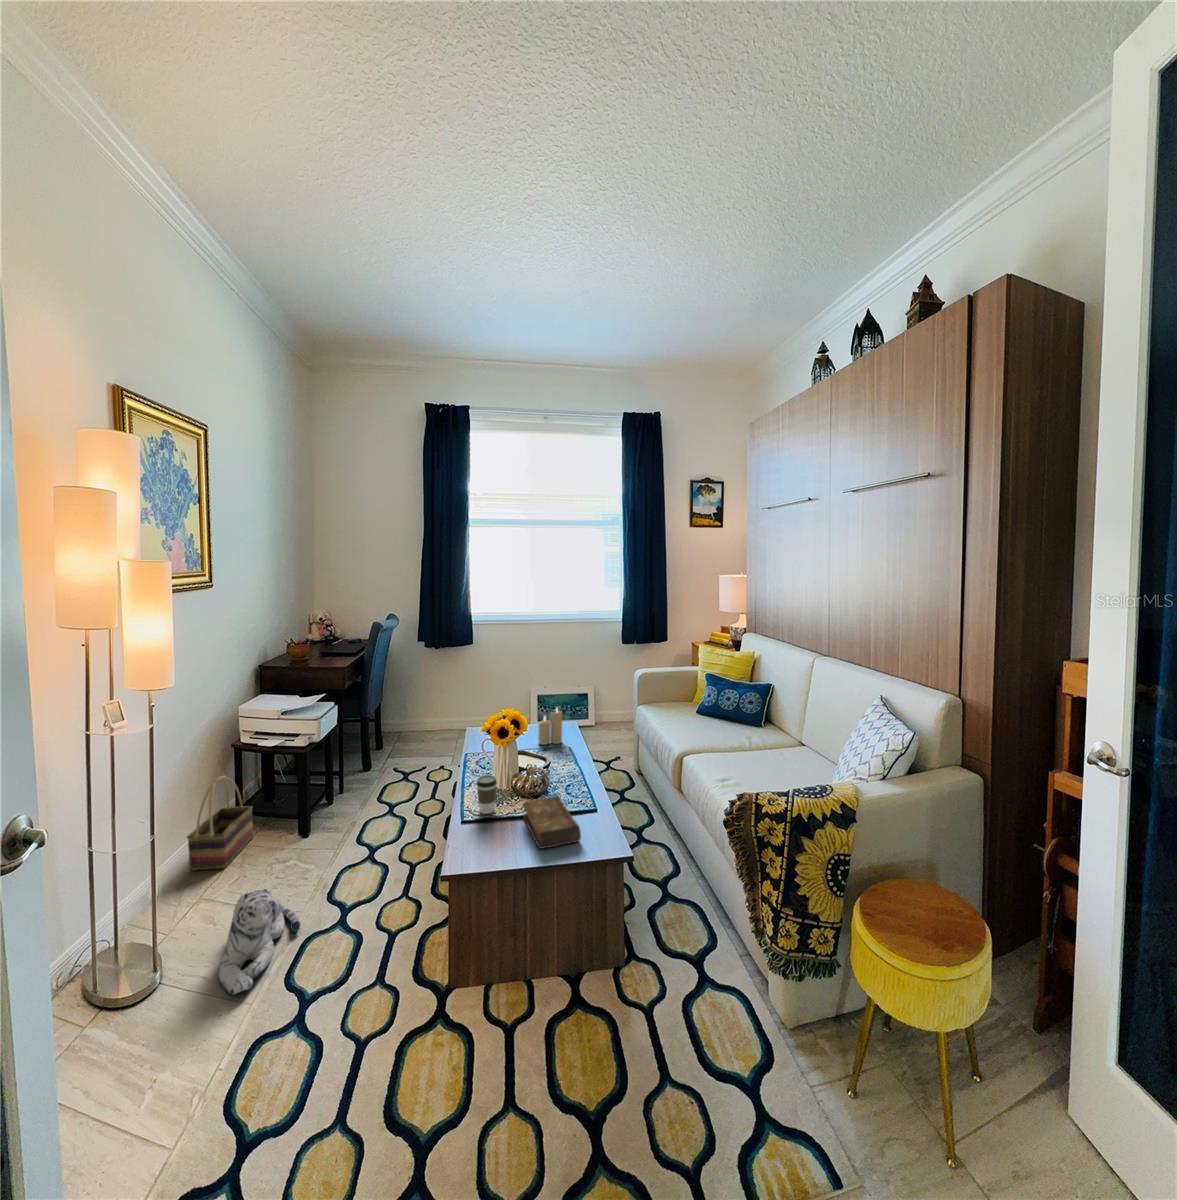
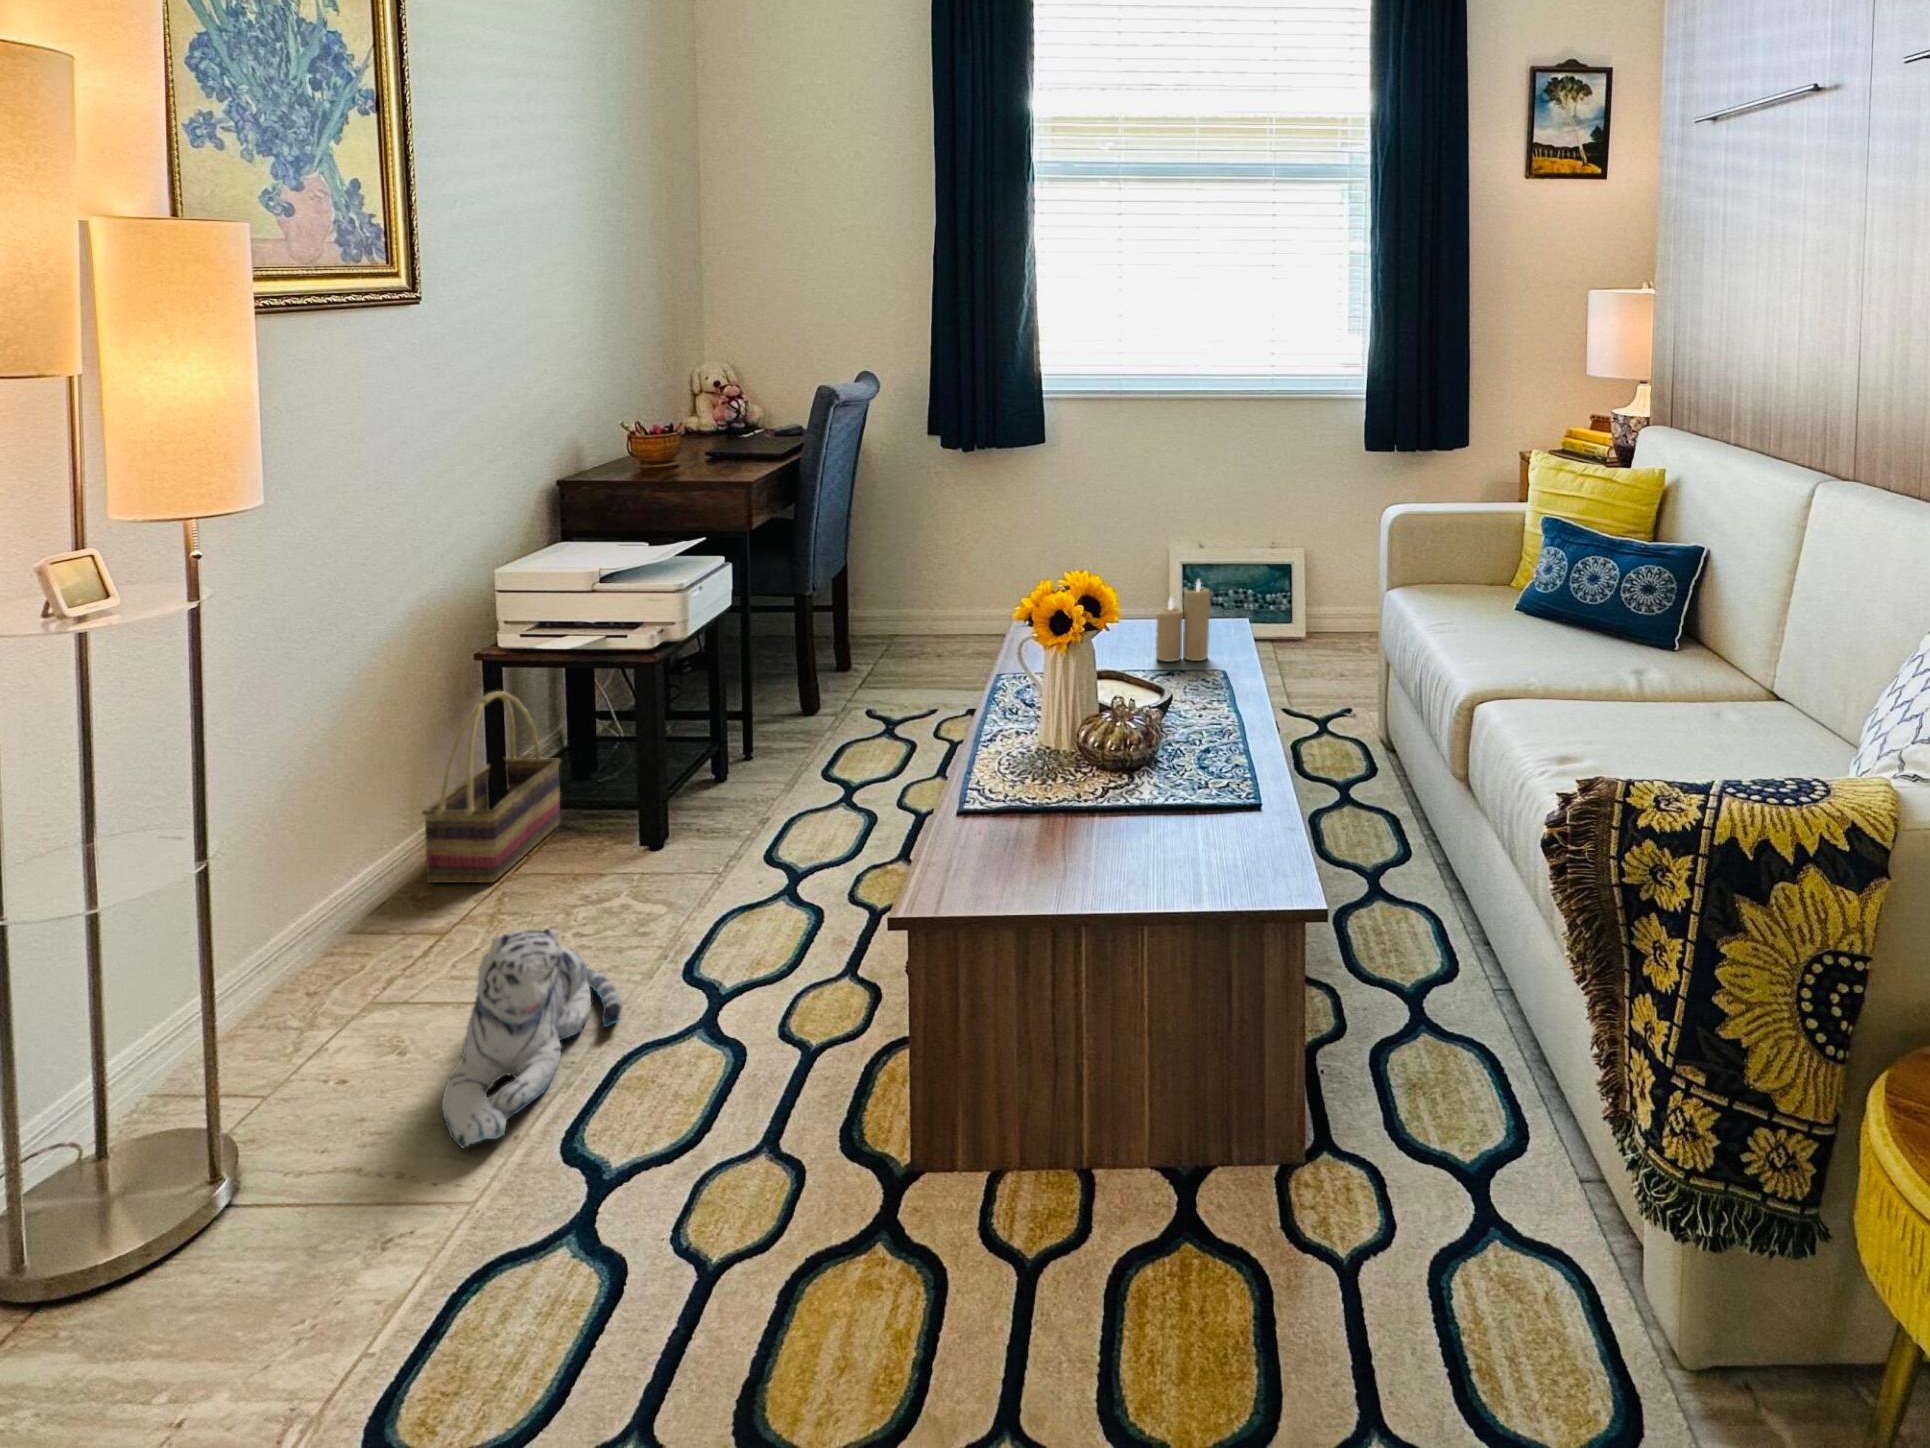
coffee cup: present [476,775,497,814] -> none [997,715,1042,800]
book: present [523,796,581,849] -> none [1093,770,1216,884]

